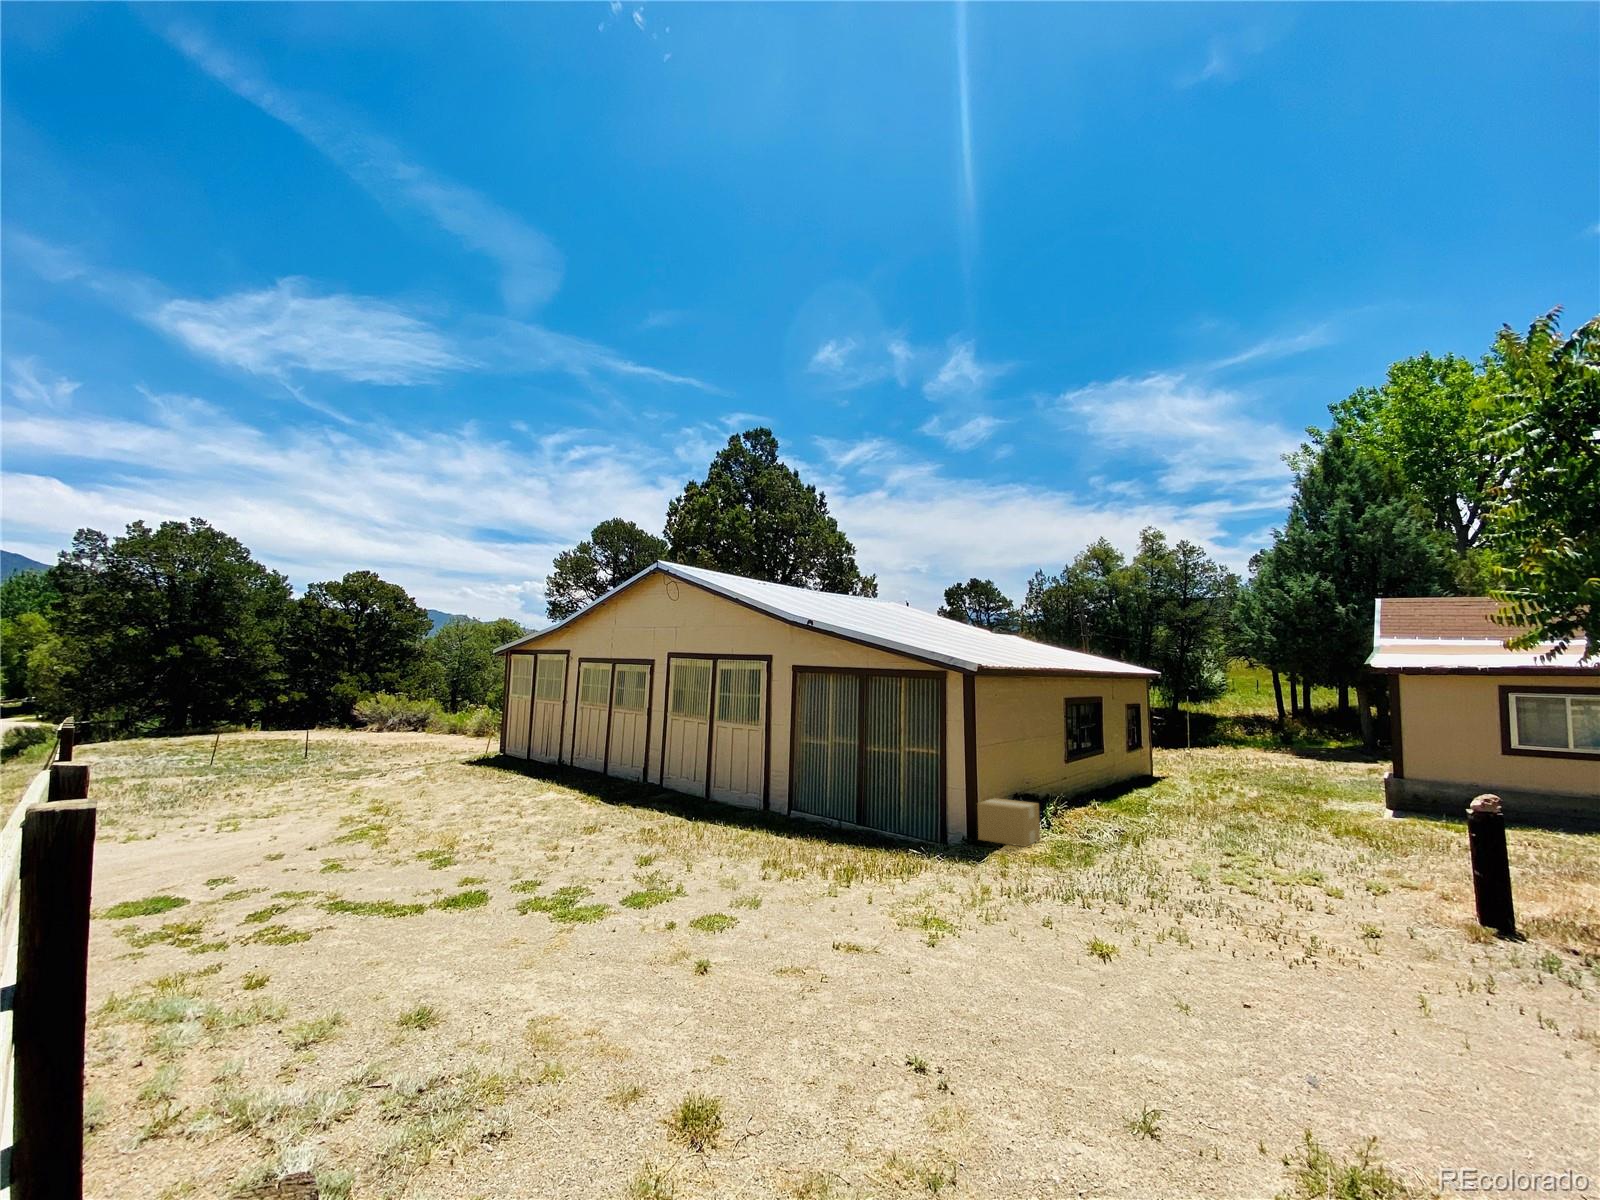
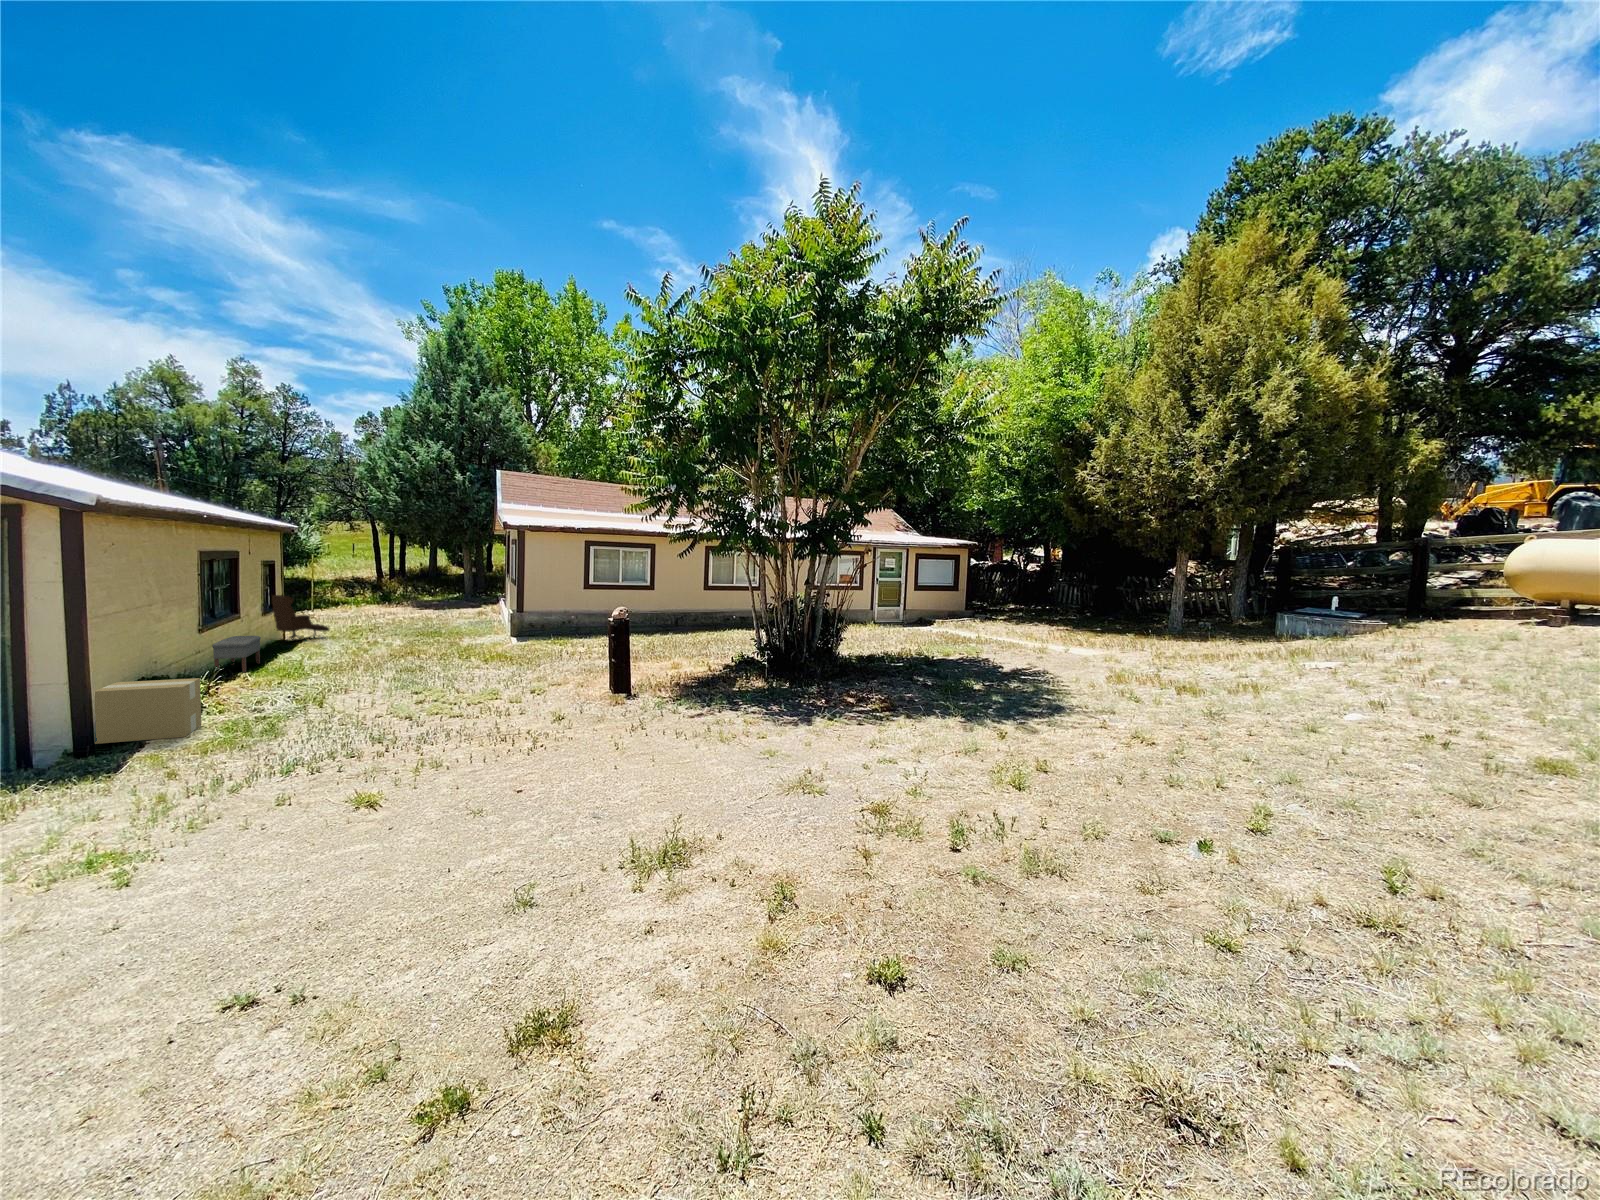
lounge chair: none [1138,733,1191,777] -> present [272,595,329,642]
bench: none [1079,769,1118,800] -> present [212,636,261,672]

